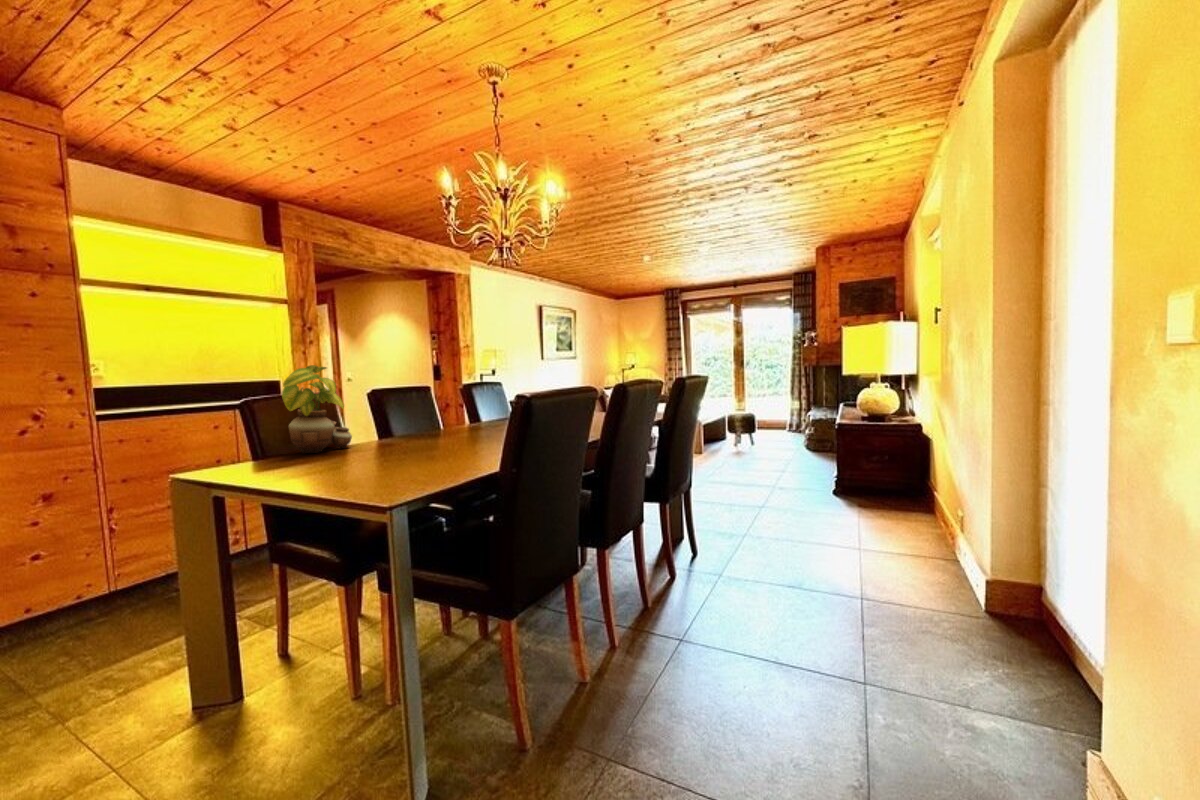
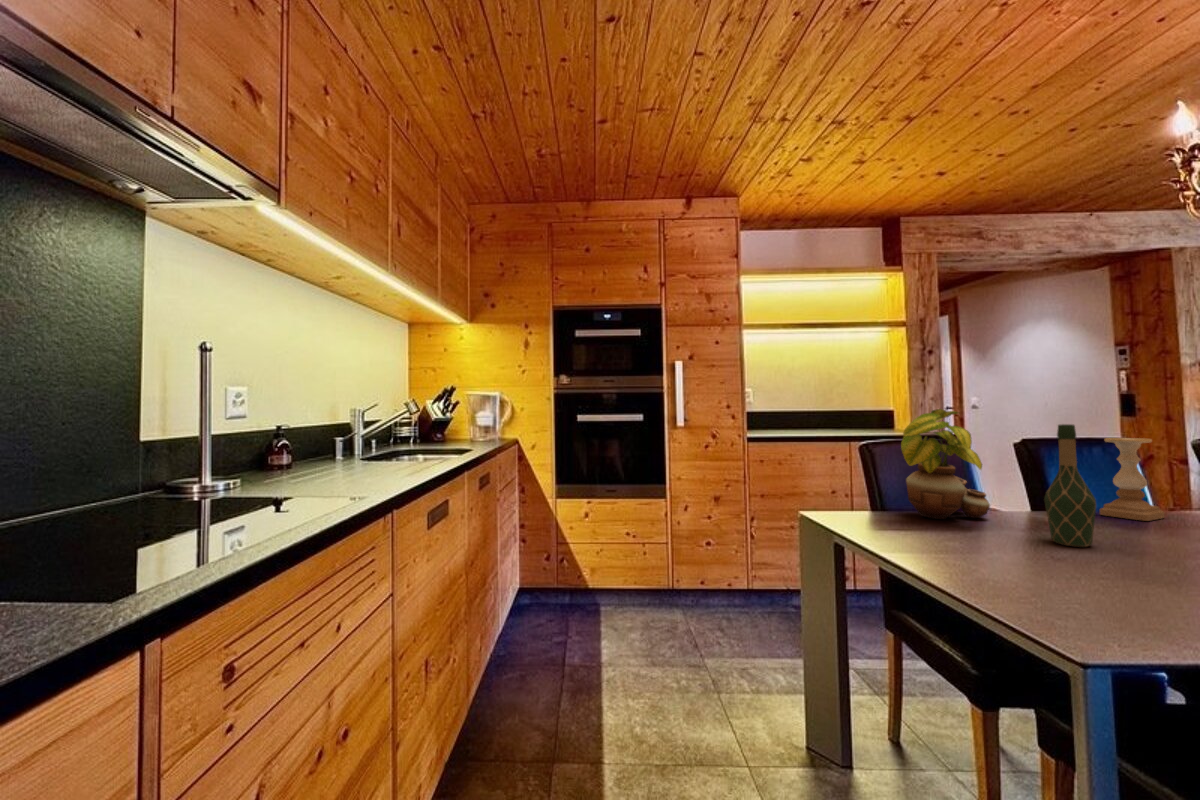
wine bottle: none [382,372,408,450] -> present [1044,424,1096,547]
candle holder: none [416,384,446,435] -> present [1100,438,1164,521]

